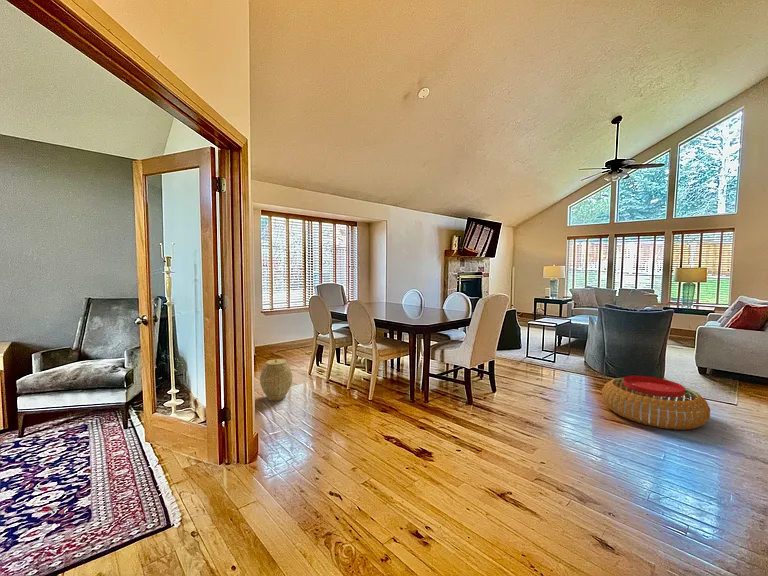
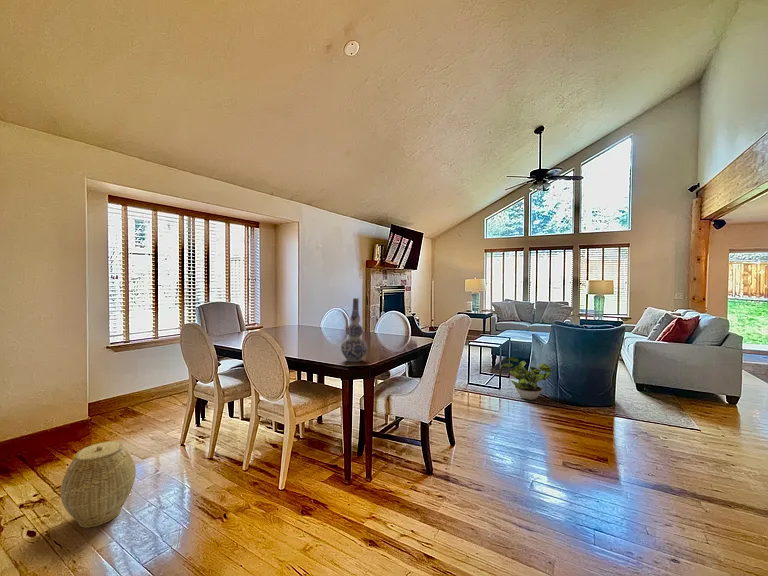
vase: none [407,282,424,322] -> present [341,298,368,362]
potted plant: none [548,335,595,371] -> present [501,357,552,400]
pouf: present [602,376,710,430] -> none [593,411,736,489]

